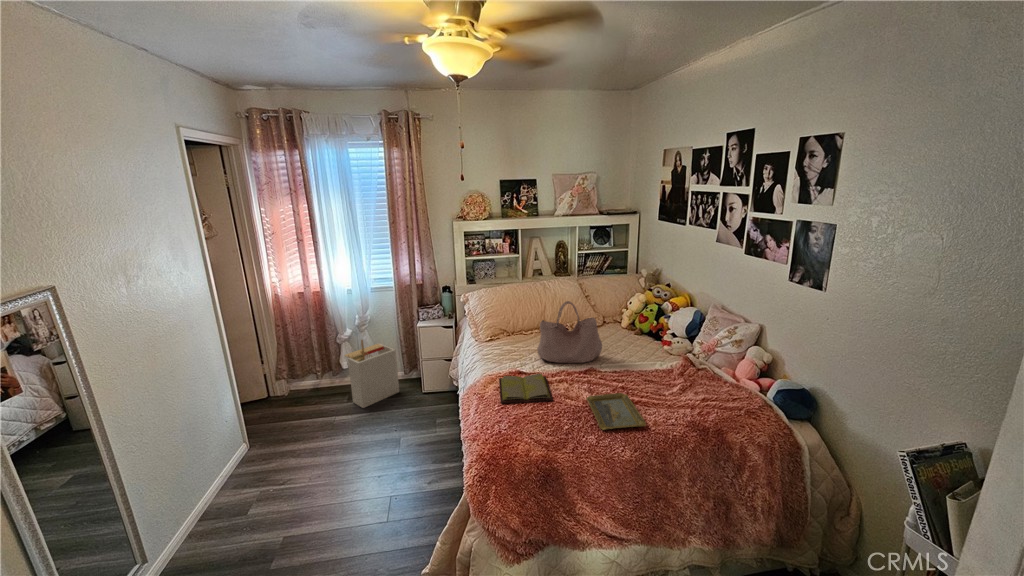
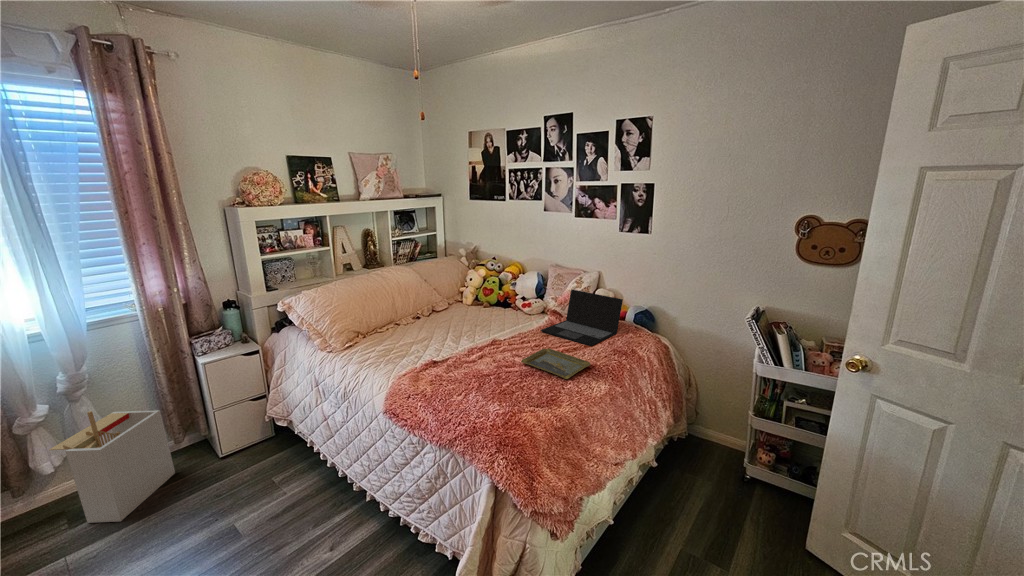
handbag: present [537,301,602,363] -> none [423,278,486,347]
laptop: none [650,339,748,409] -> present [540,289,623,346]
diary: present [499,374,553,403] -> none [416,357,495,395]

